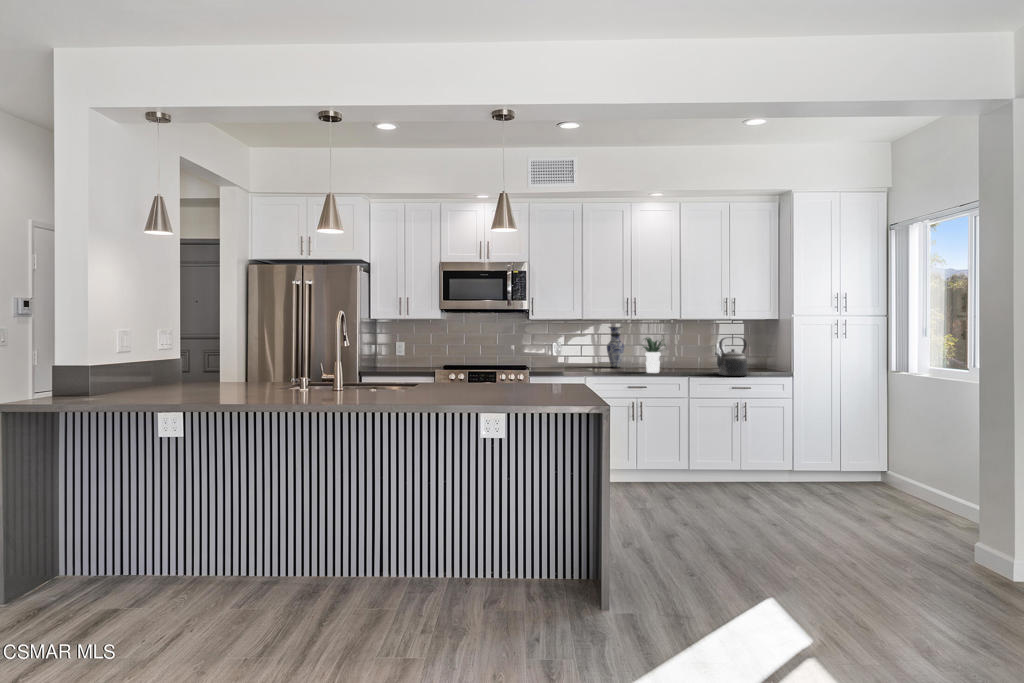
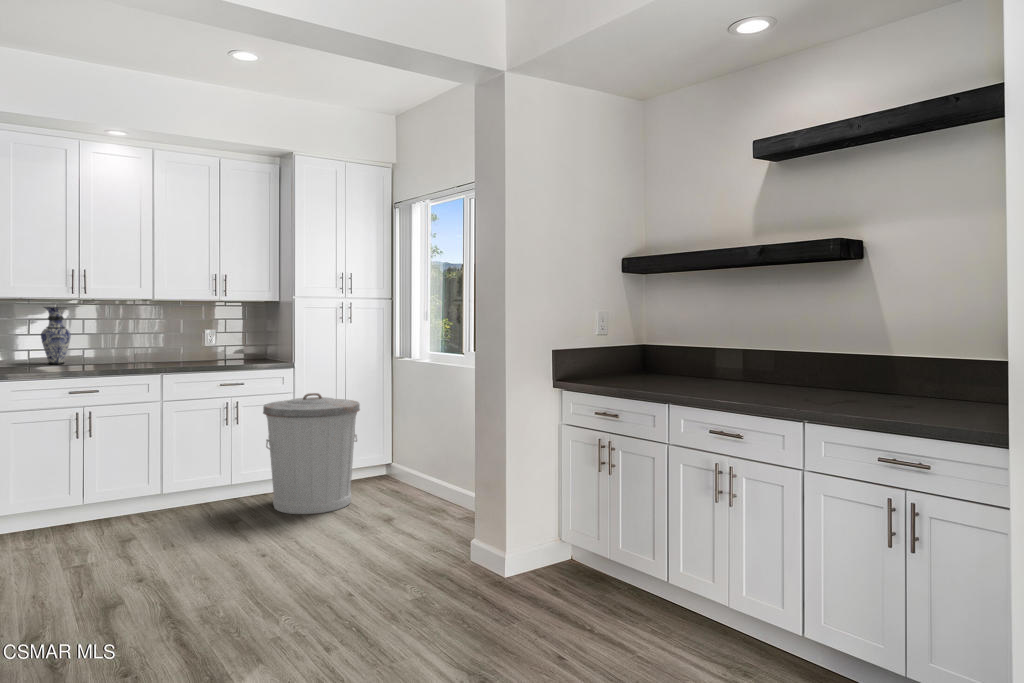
kettle: present [715,337,747,376] -> none [196,321,240,370]
potted plant: present [643,338,665,373] -> none [74,322,142,370]
trash can: none [769,399,857,504] -> present [263,393,360,514]

